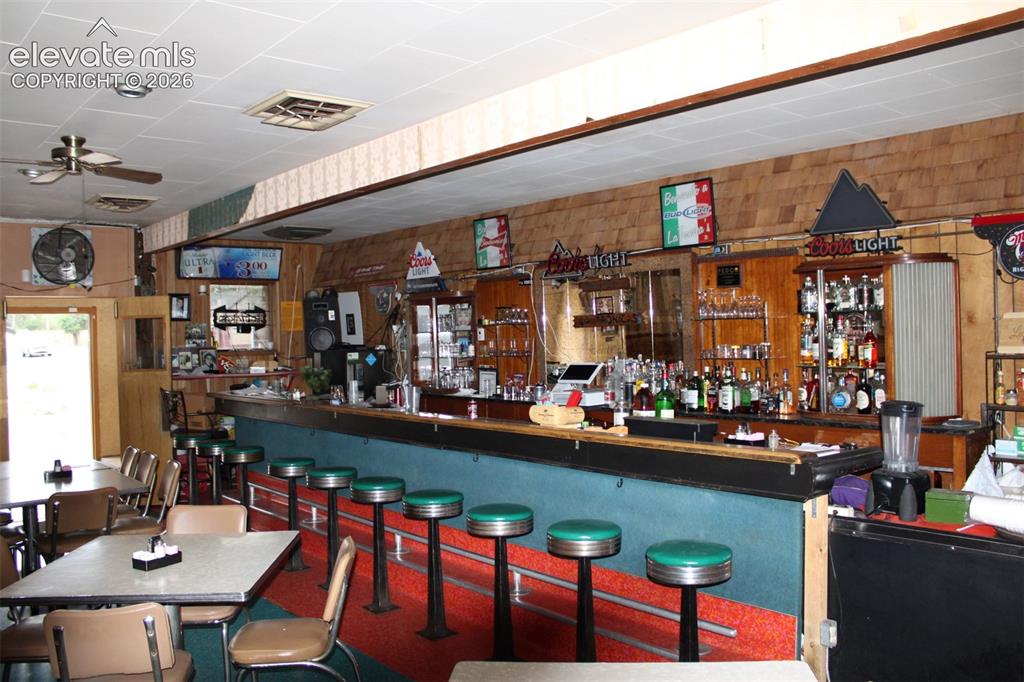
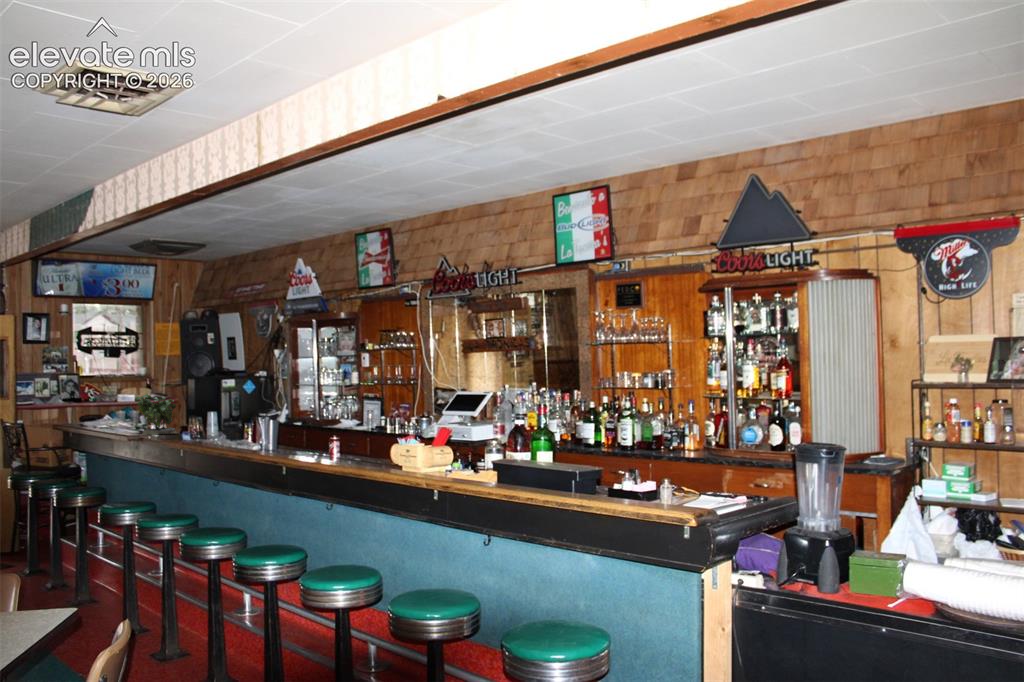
candle holder: present [367,386,394,408] -> none [202,418,239,445]

